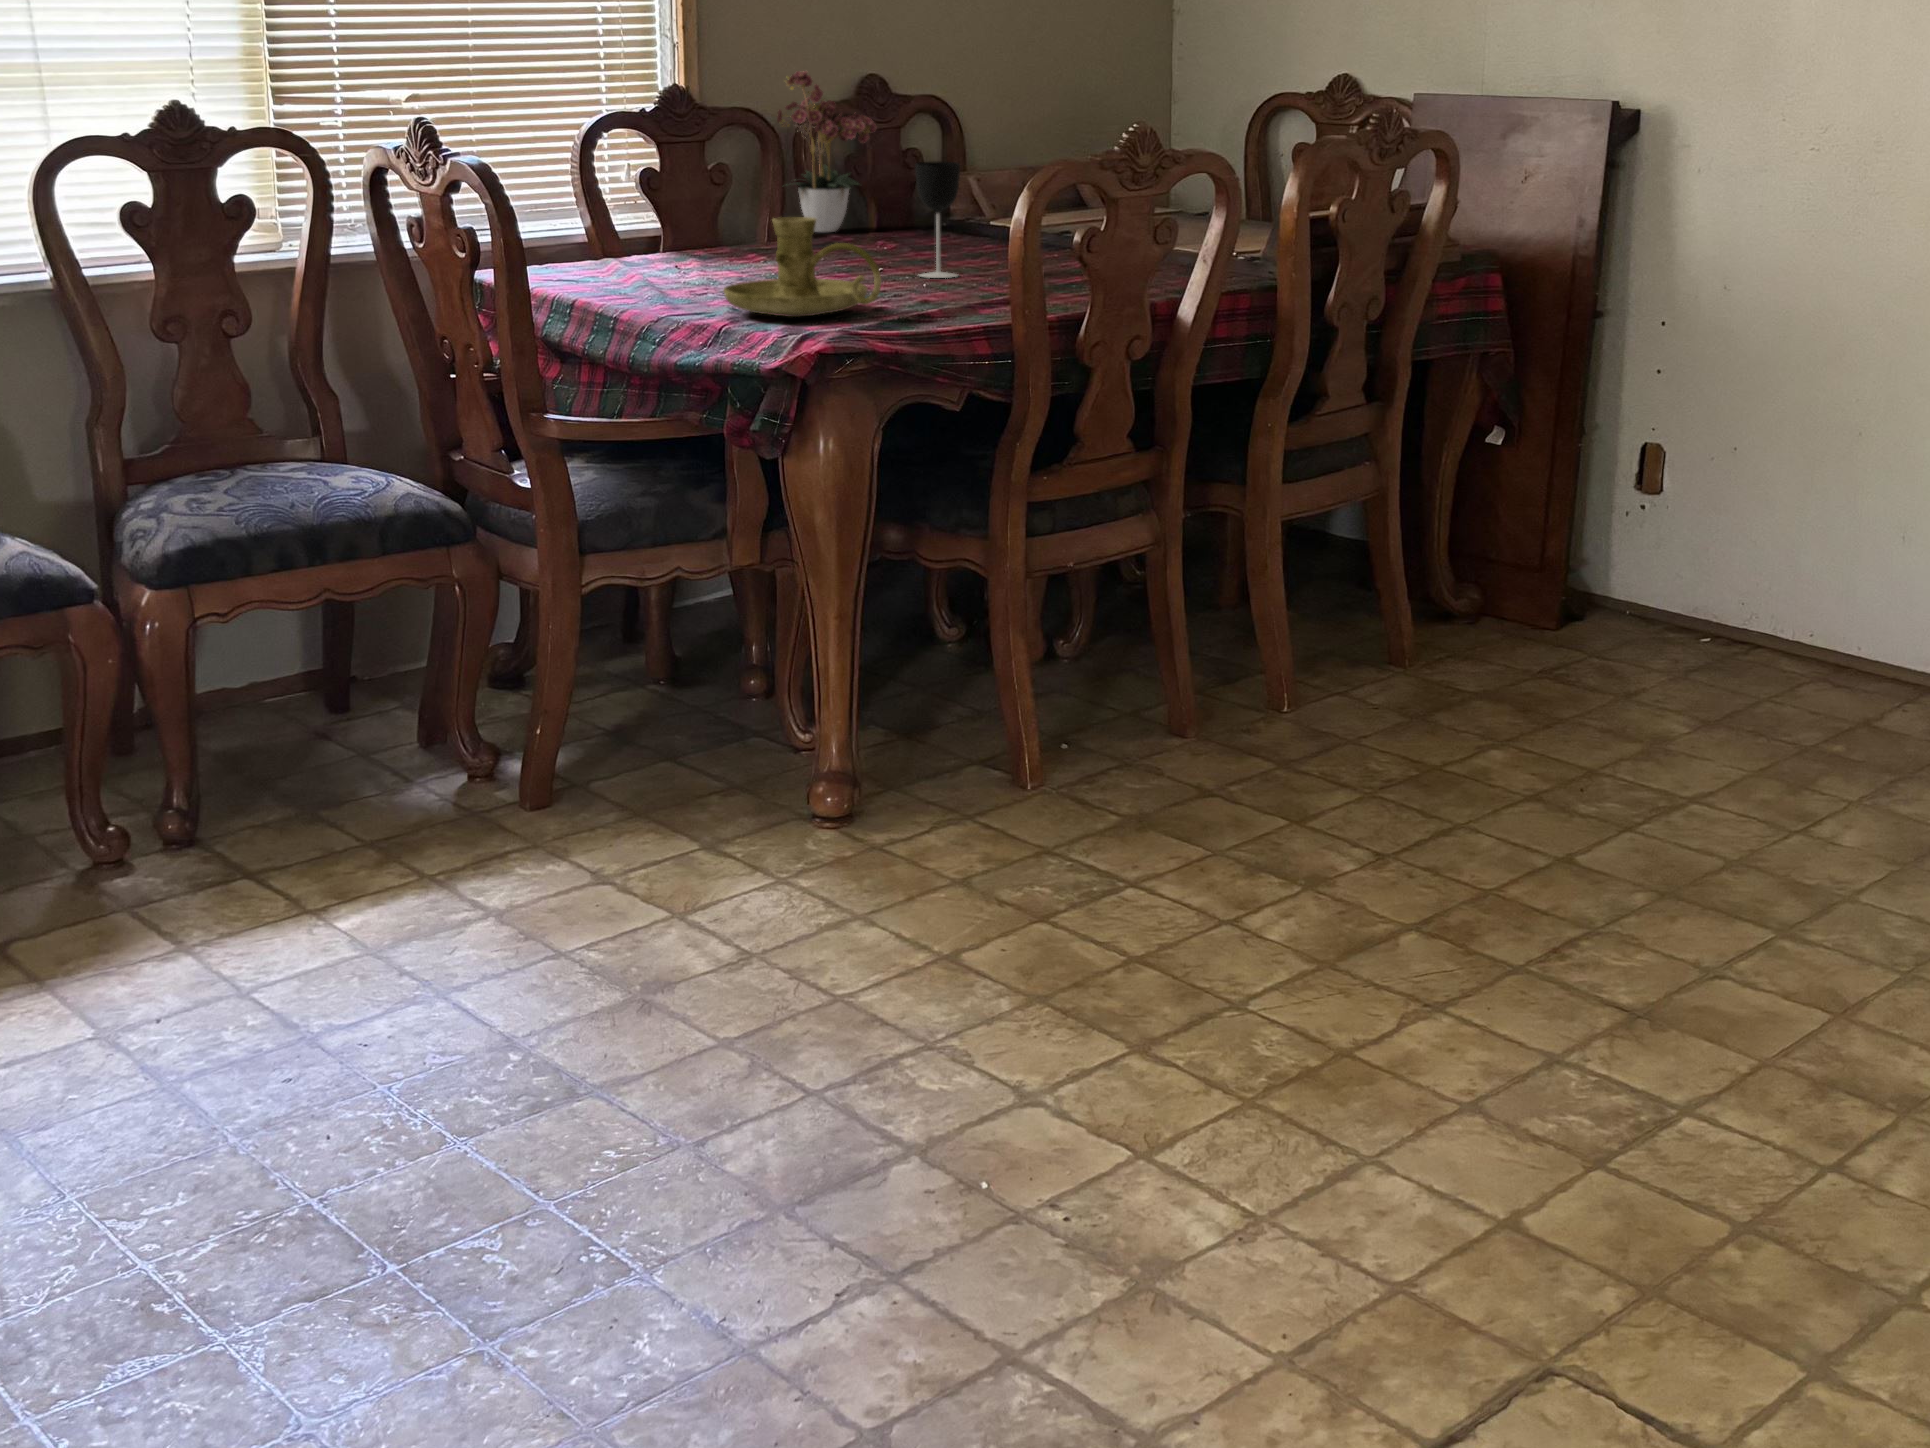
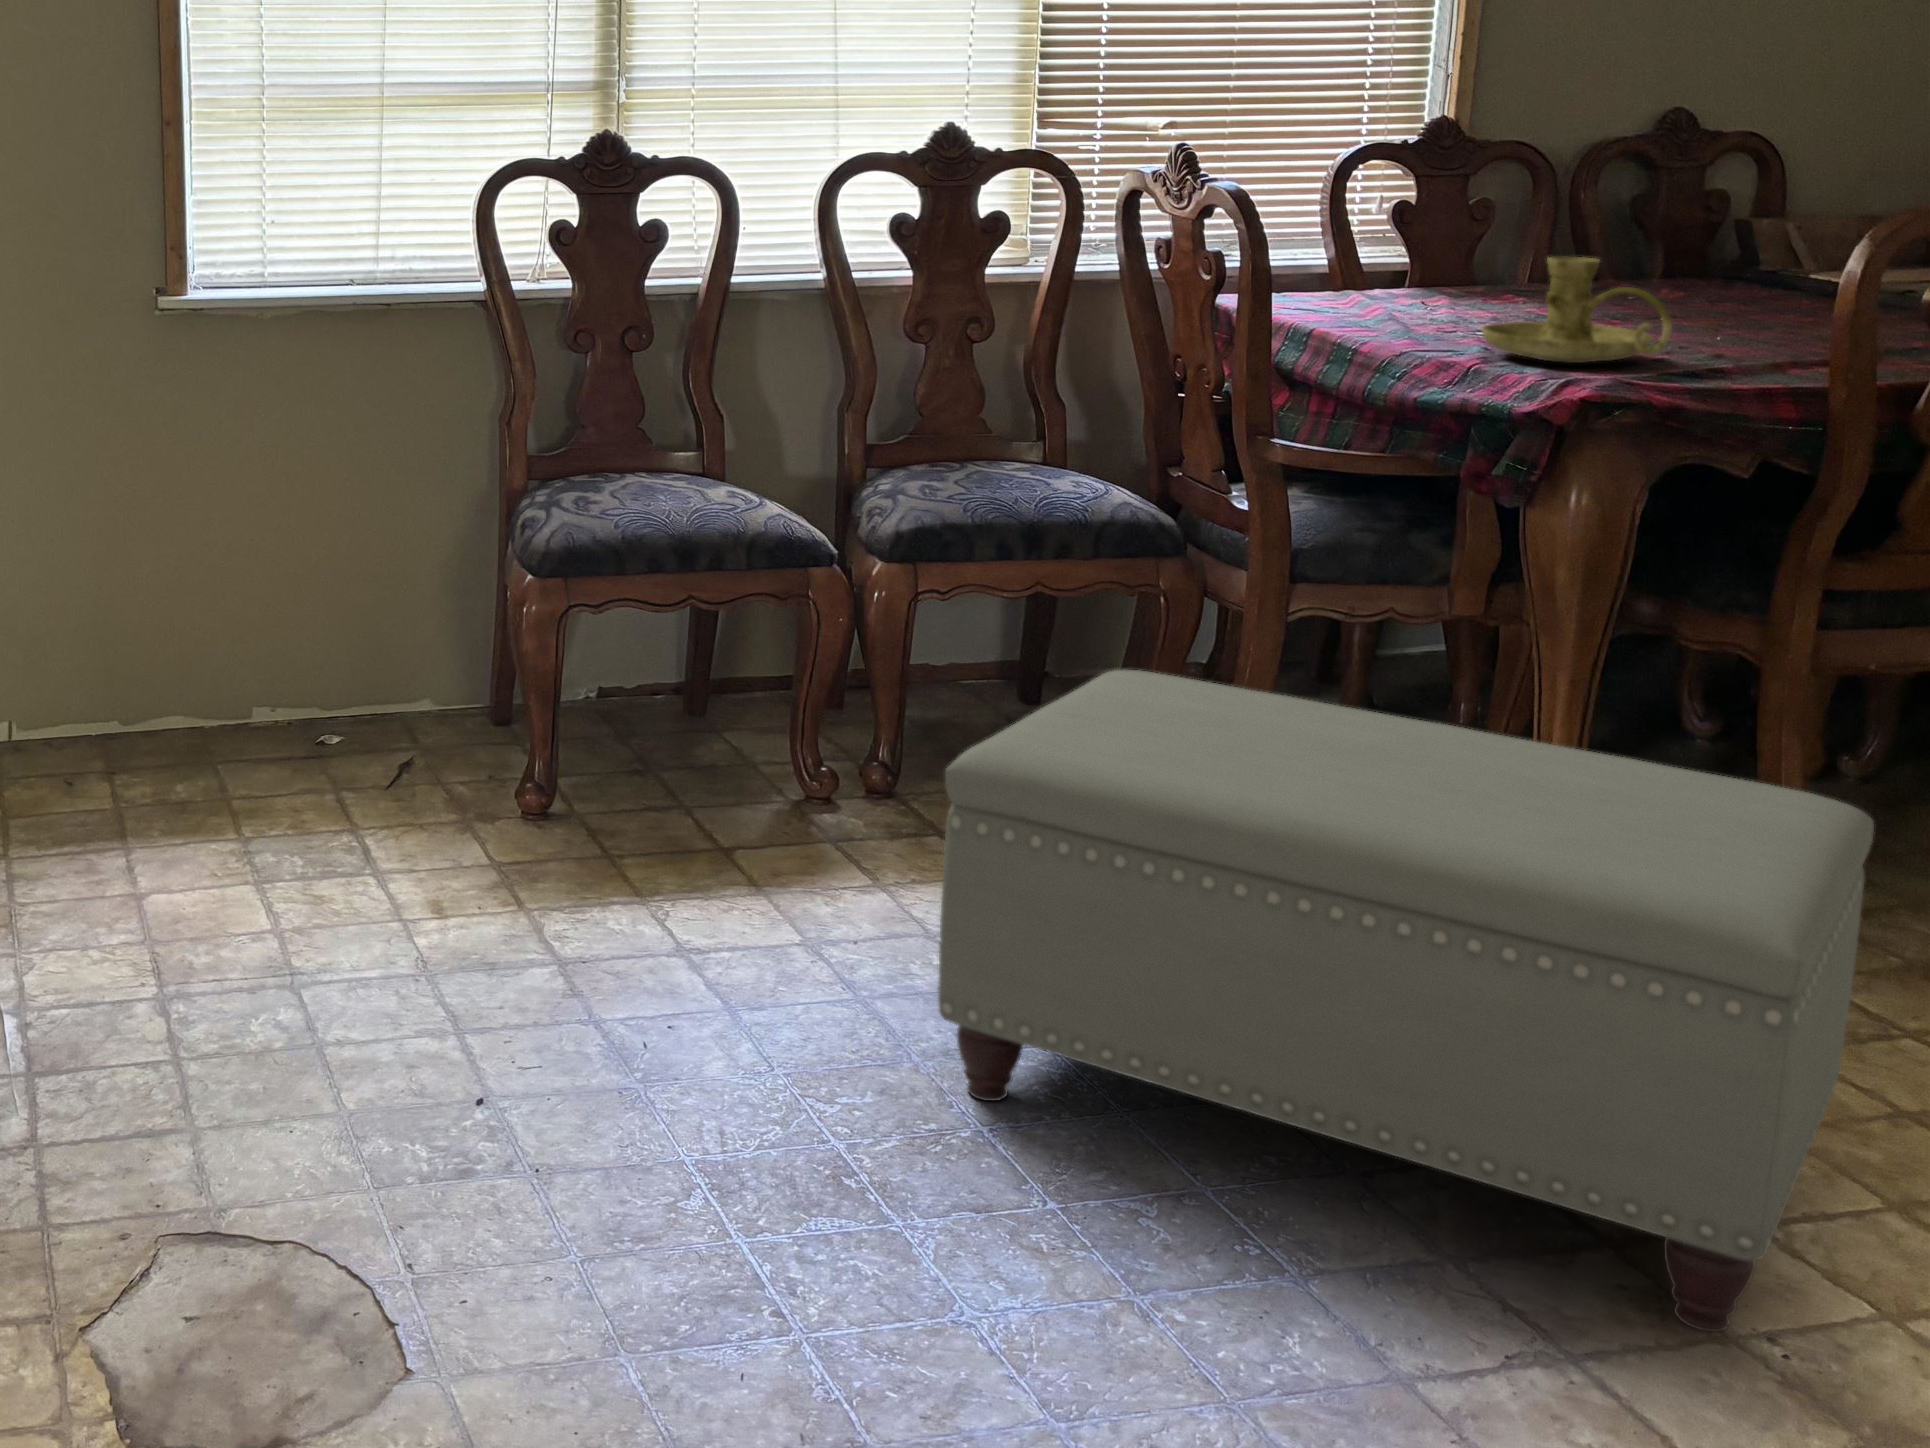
flower arrangement: present [777,71,876,232] -> none [1552,94,1690,278]
wine glass: present [915,162,960,278] -> none [1715,205,1785,334]
ottoman: none [222,674,1080,1207] -> present [938,670,1874,1332]

